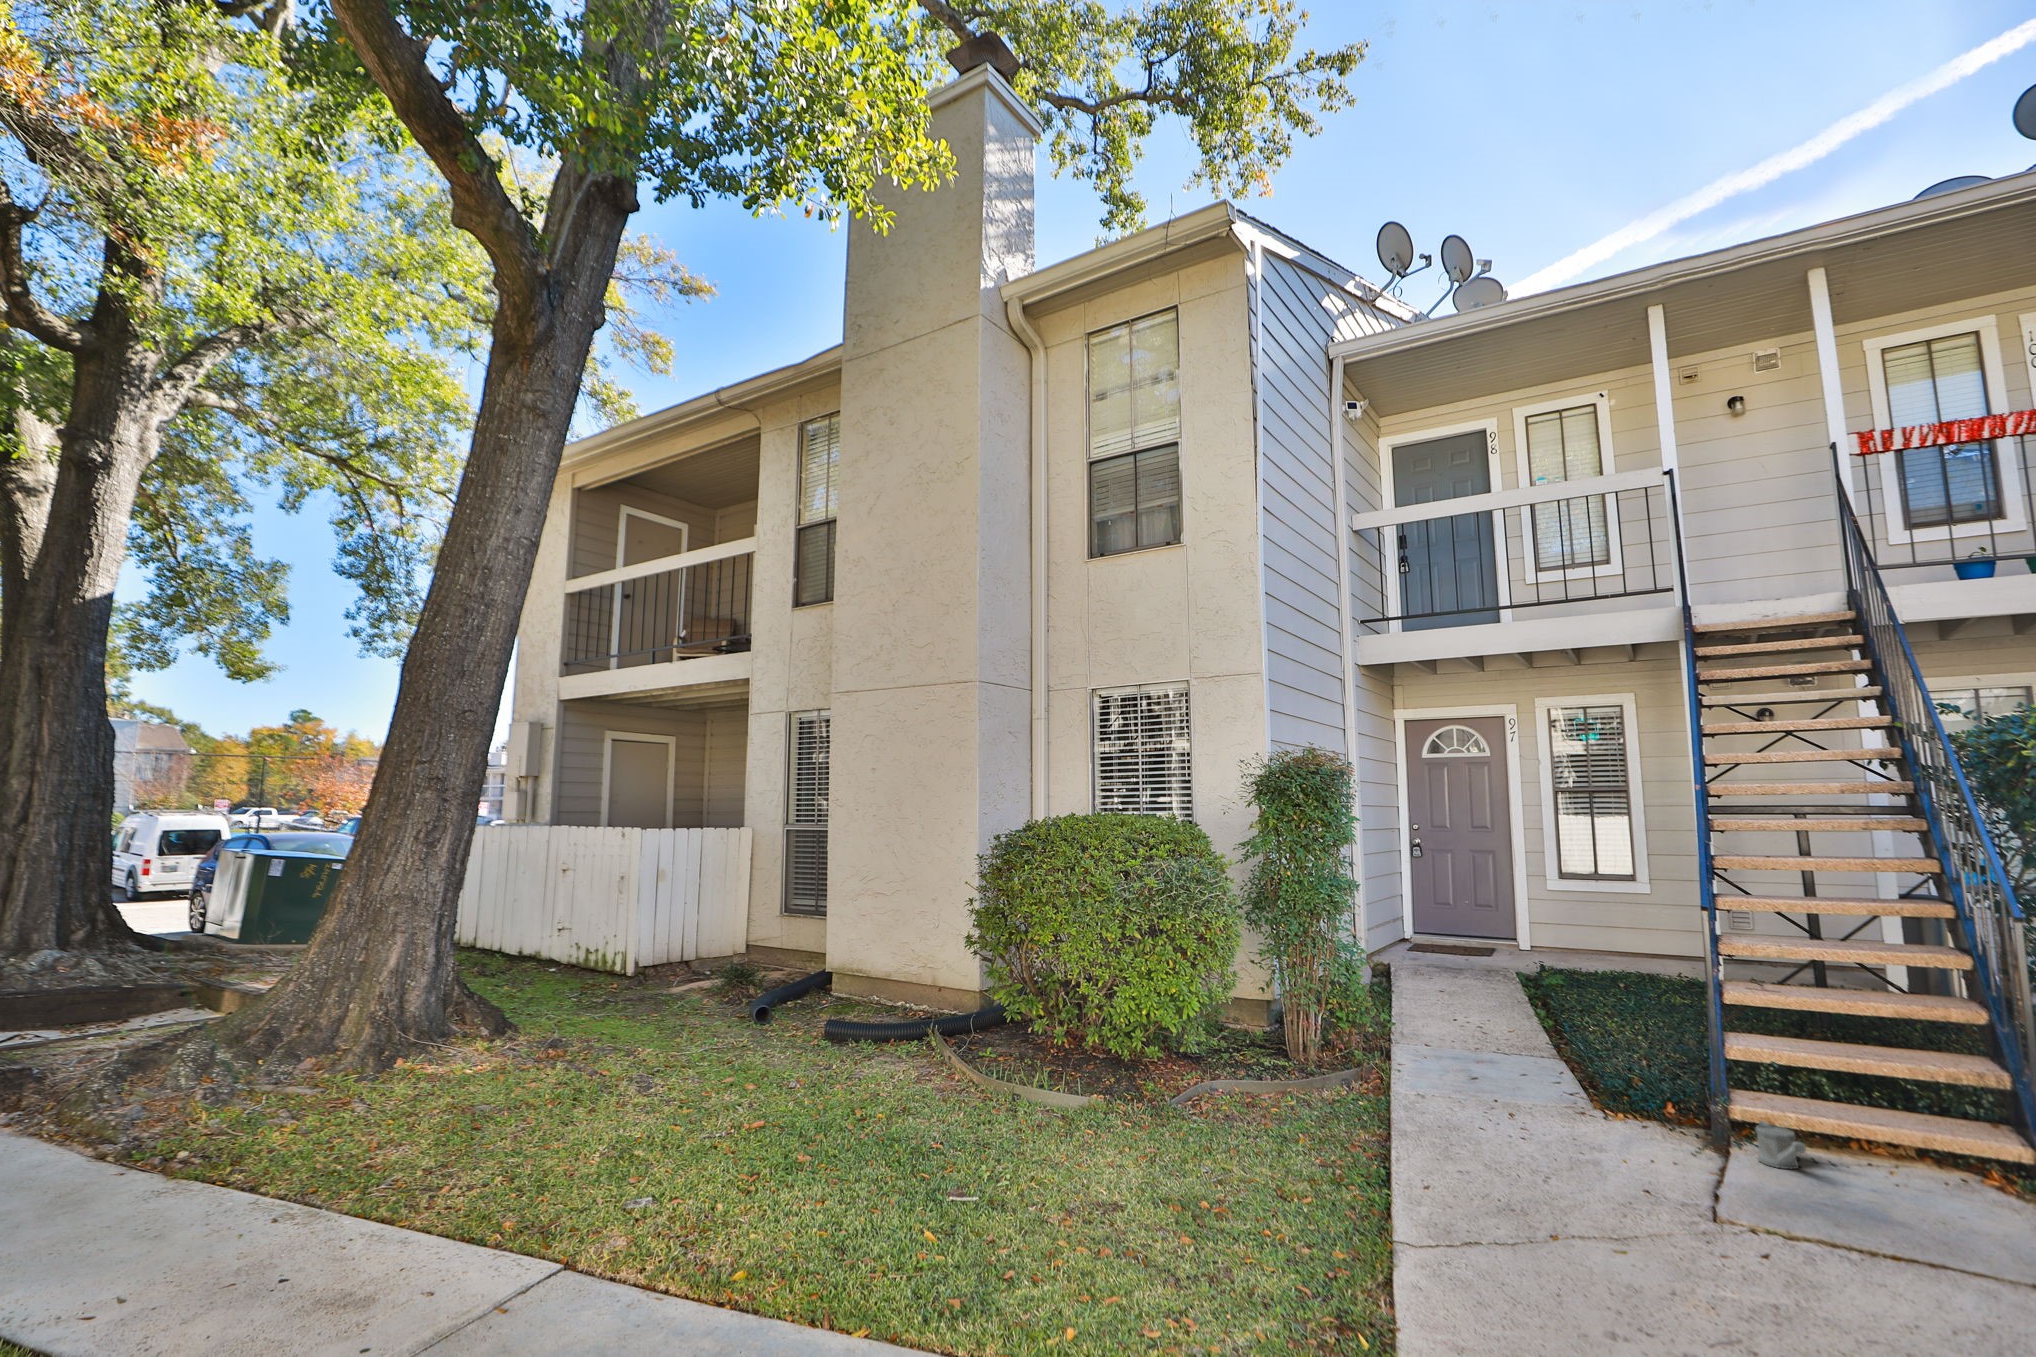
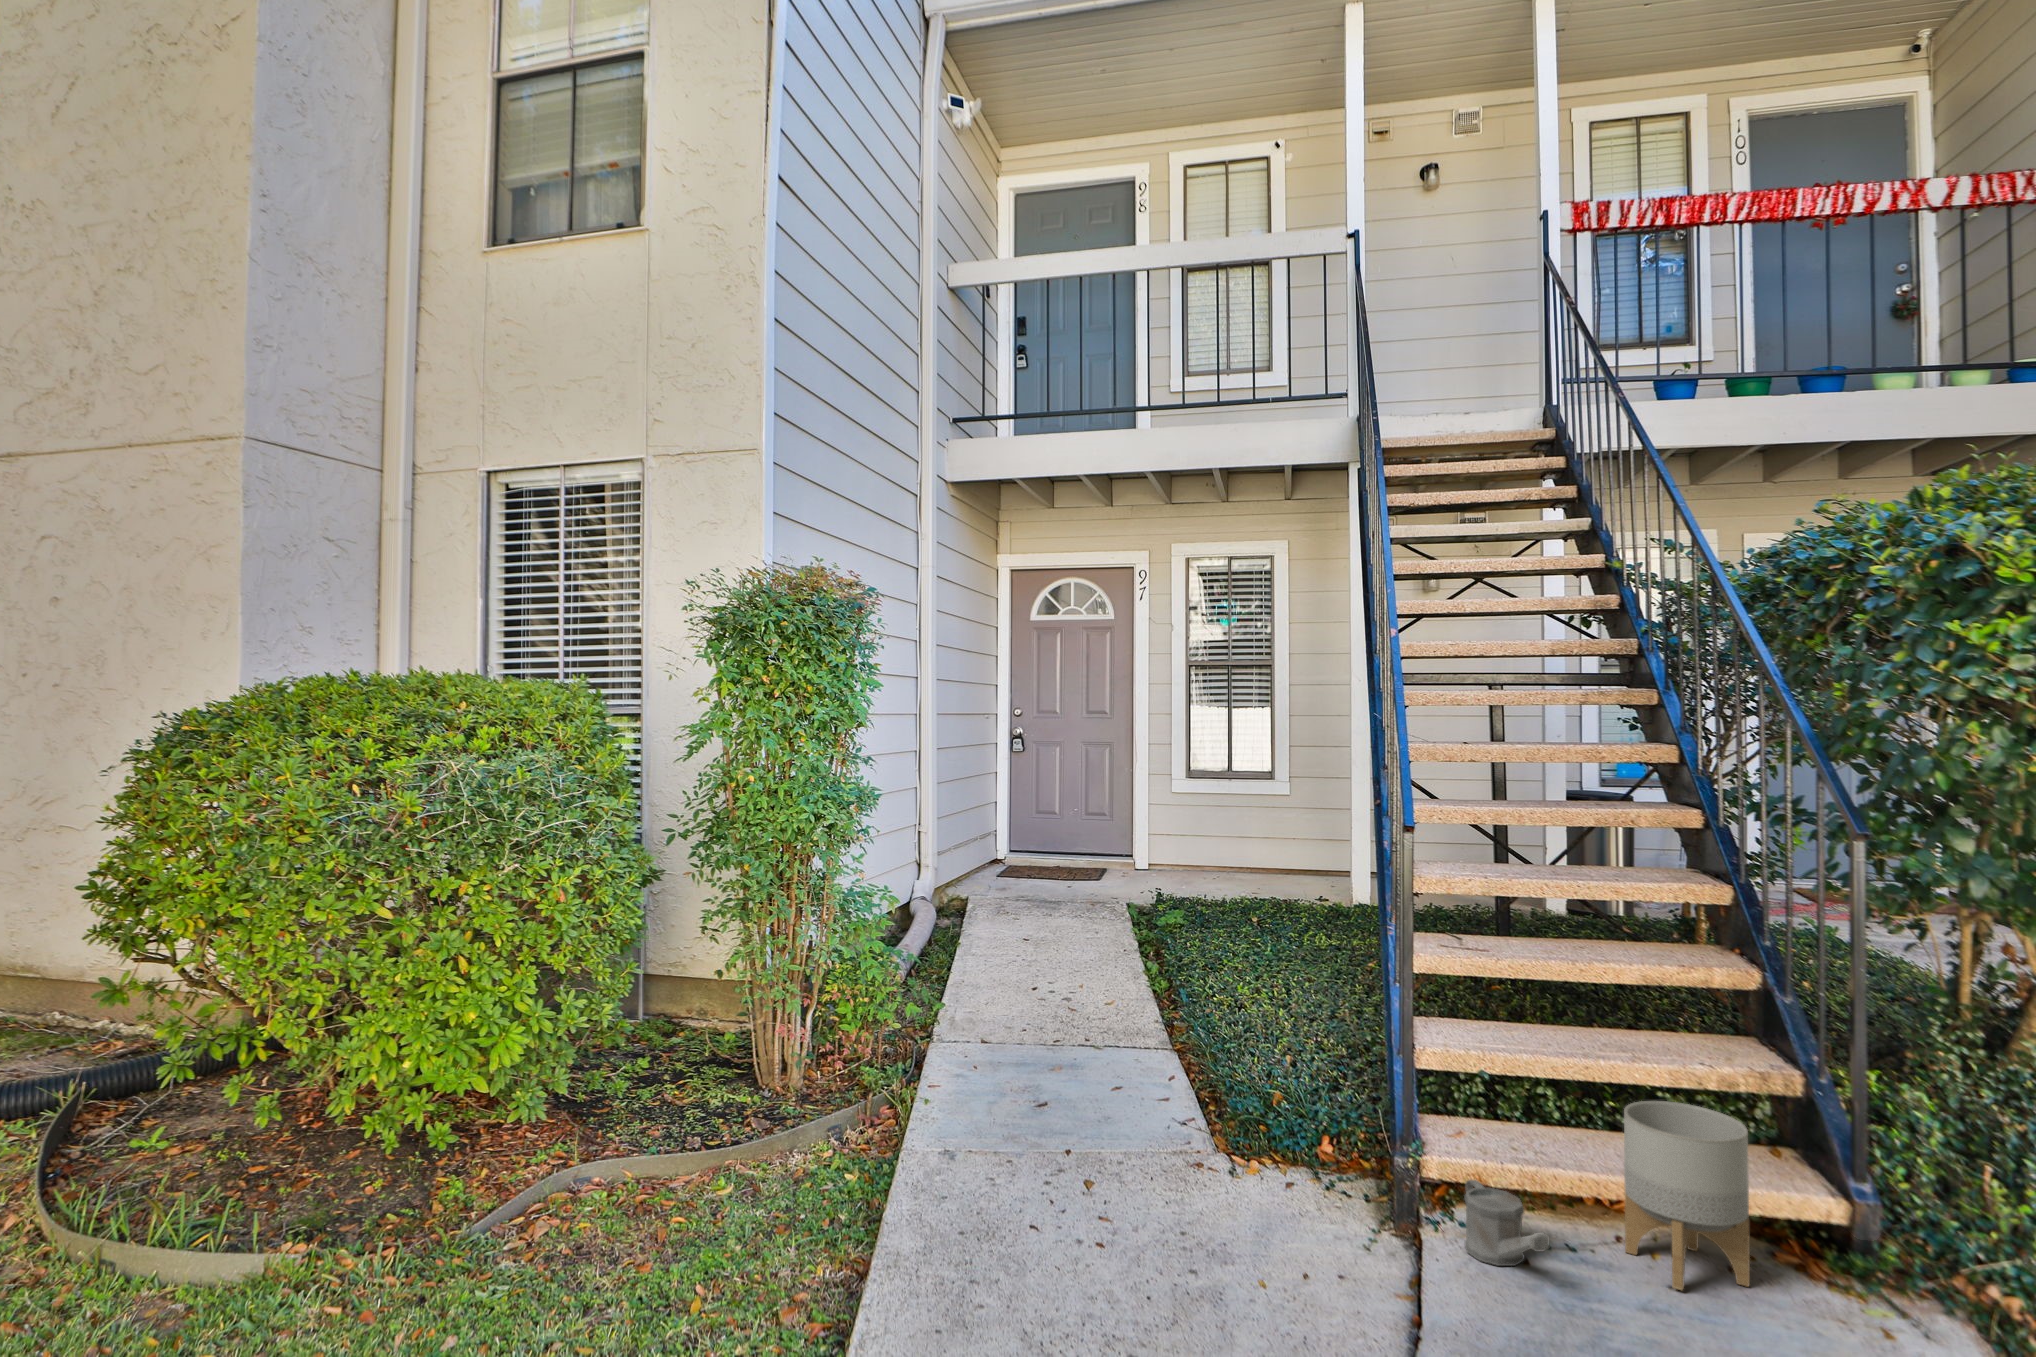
planter: none [1864,1080,1961,1194] -> present [1624,1101,1750,1290]

